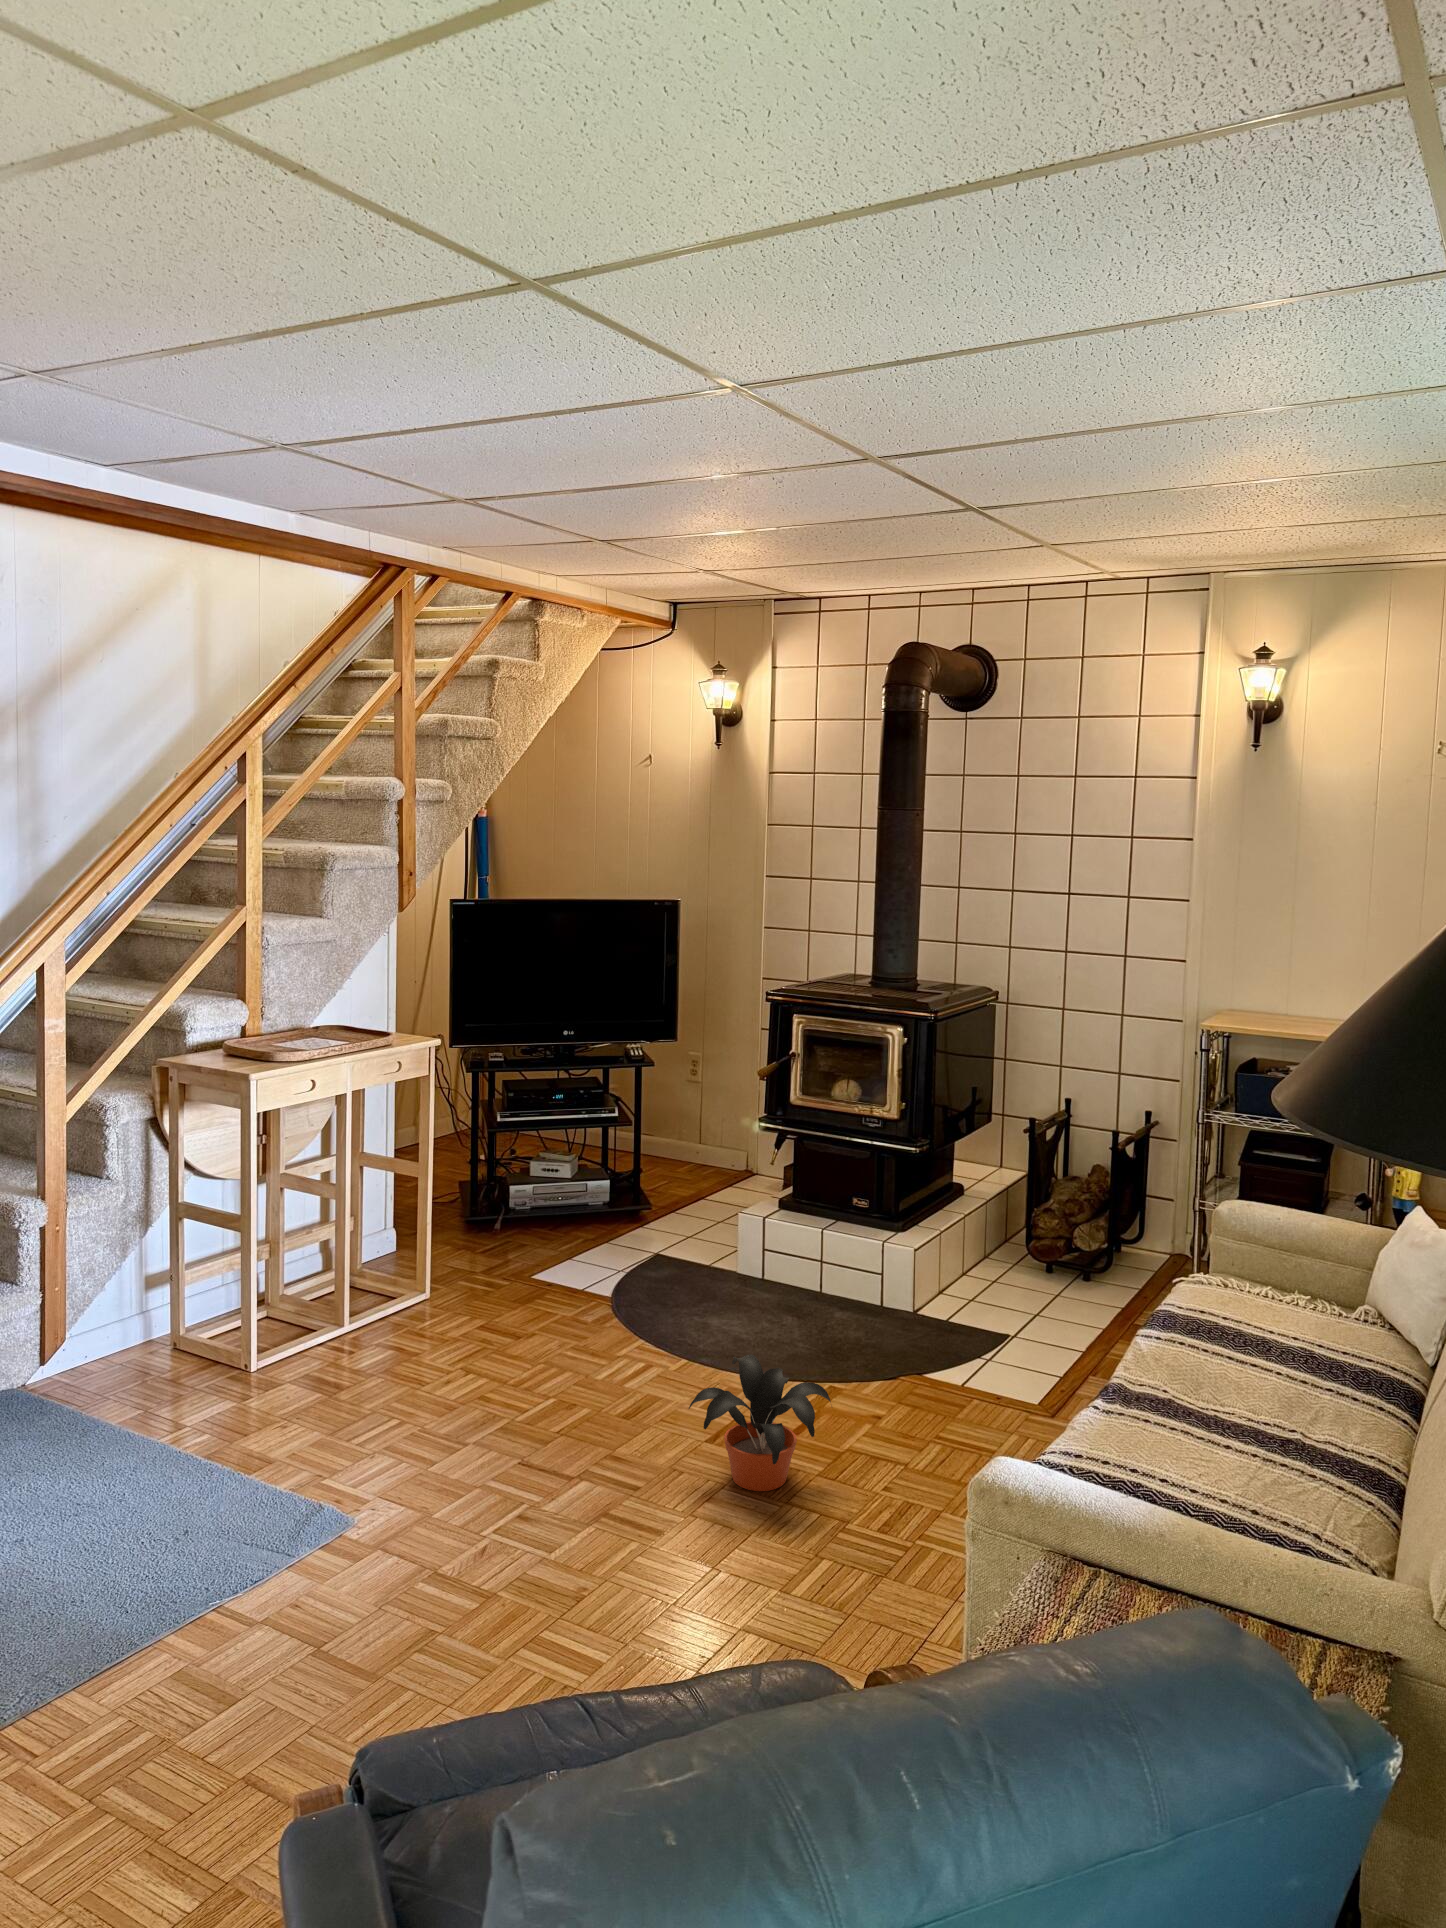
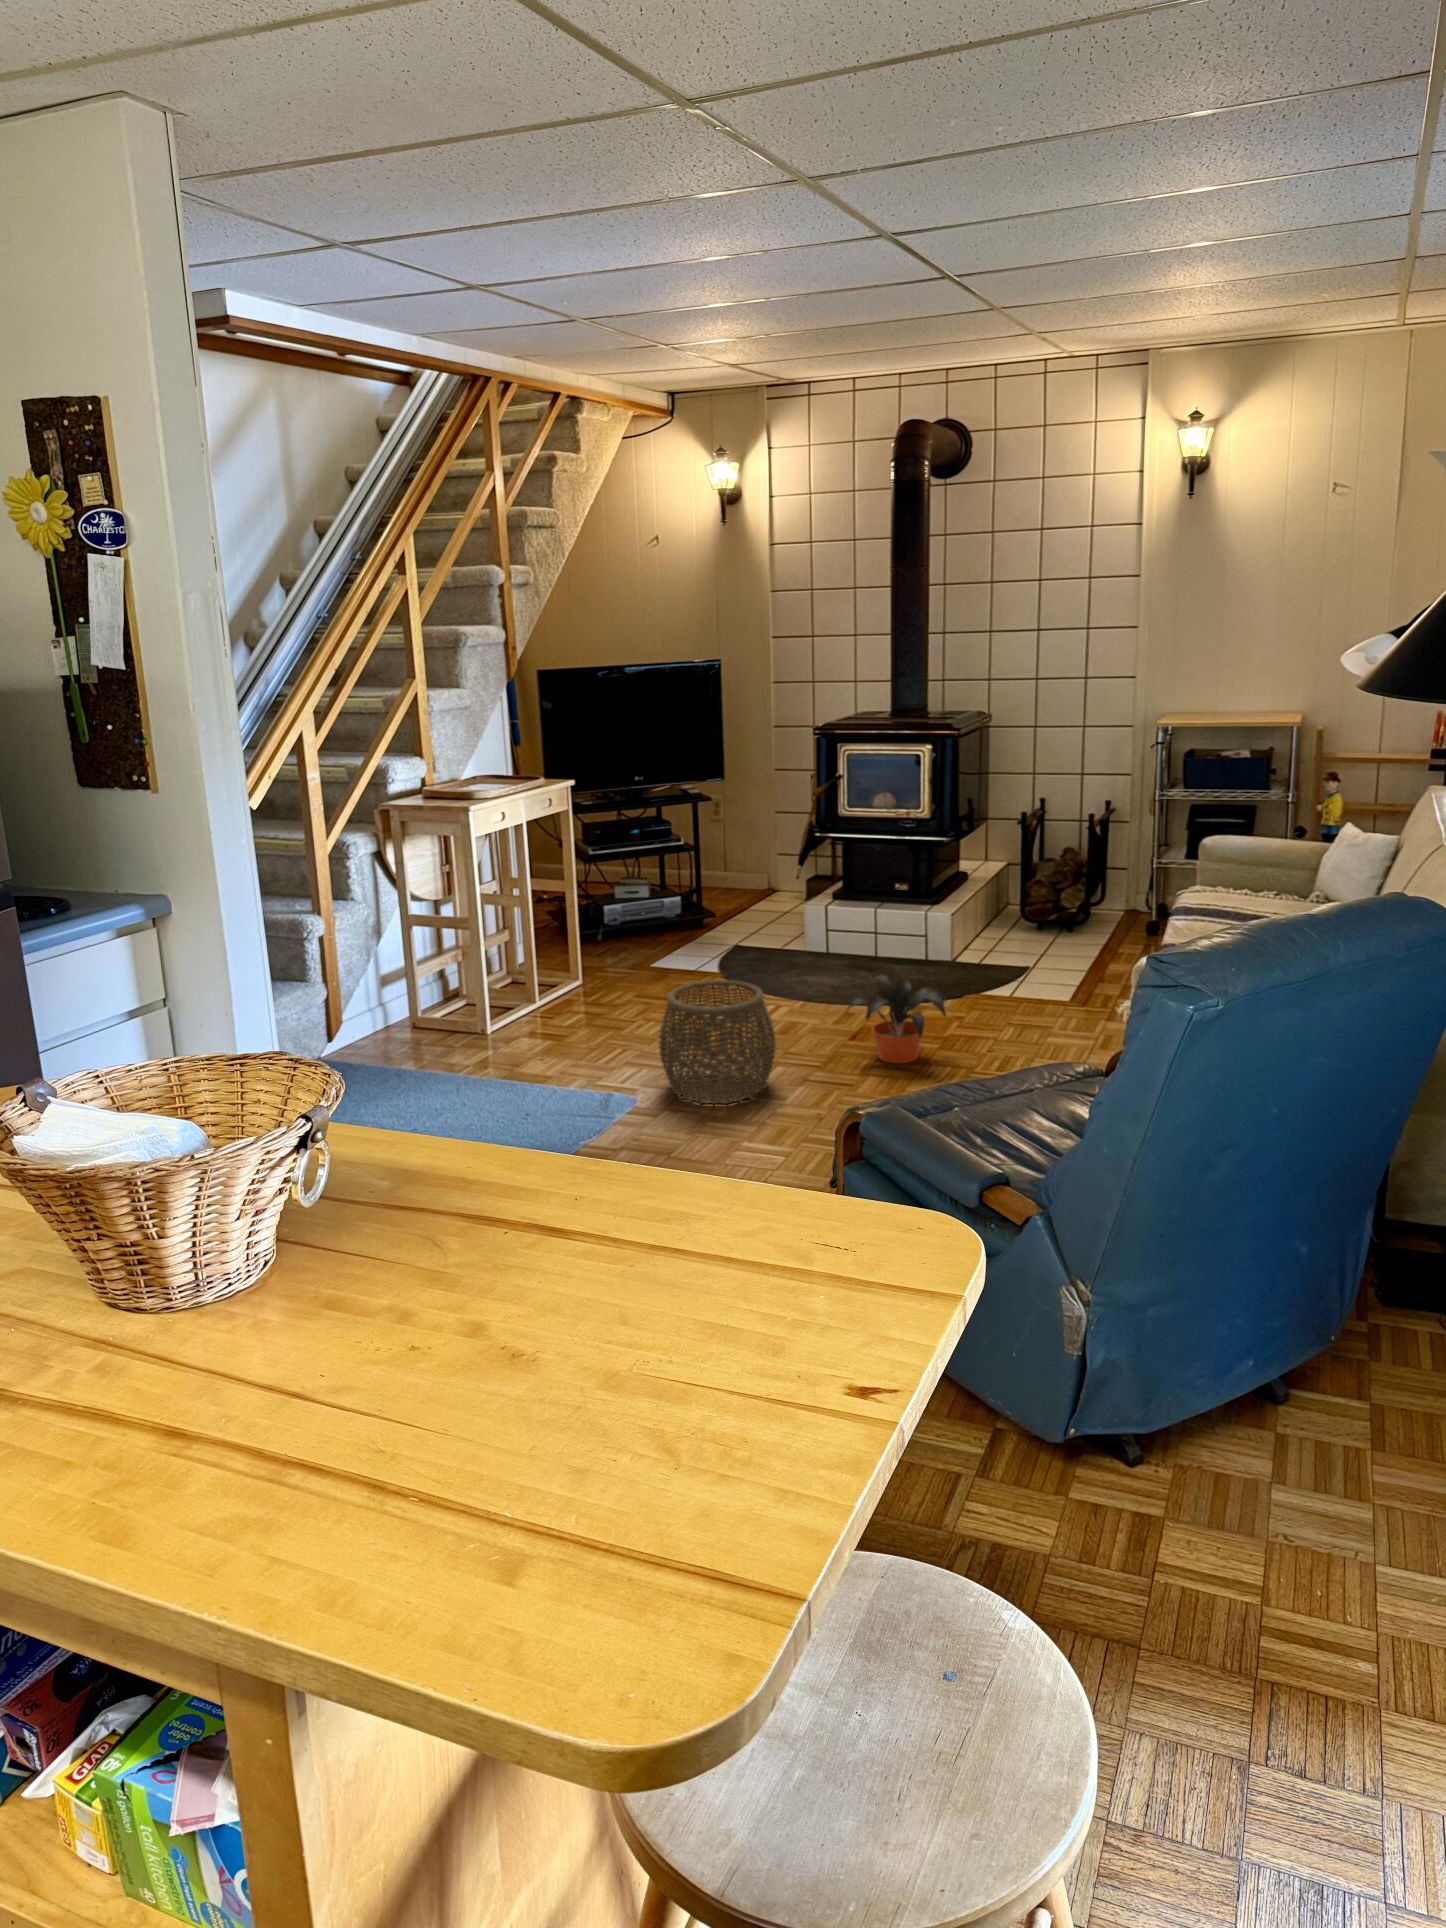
woven basket: none [404,1347,570,1540] -> present [659,980,776,1104]

